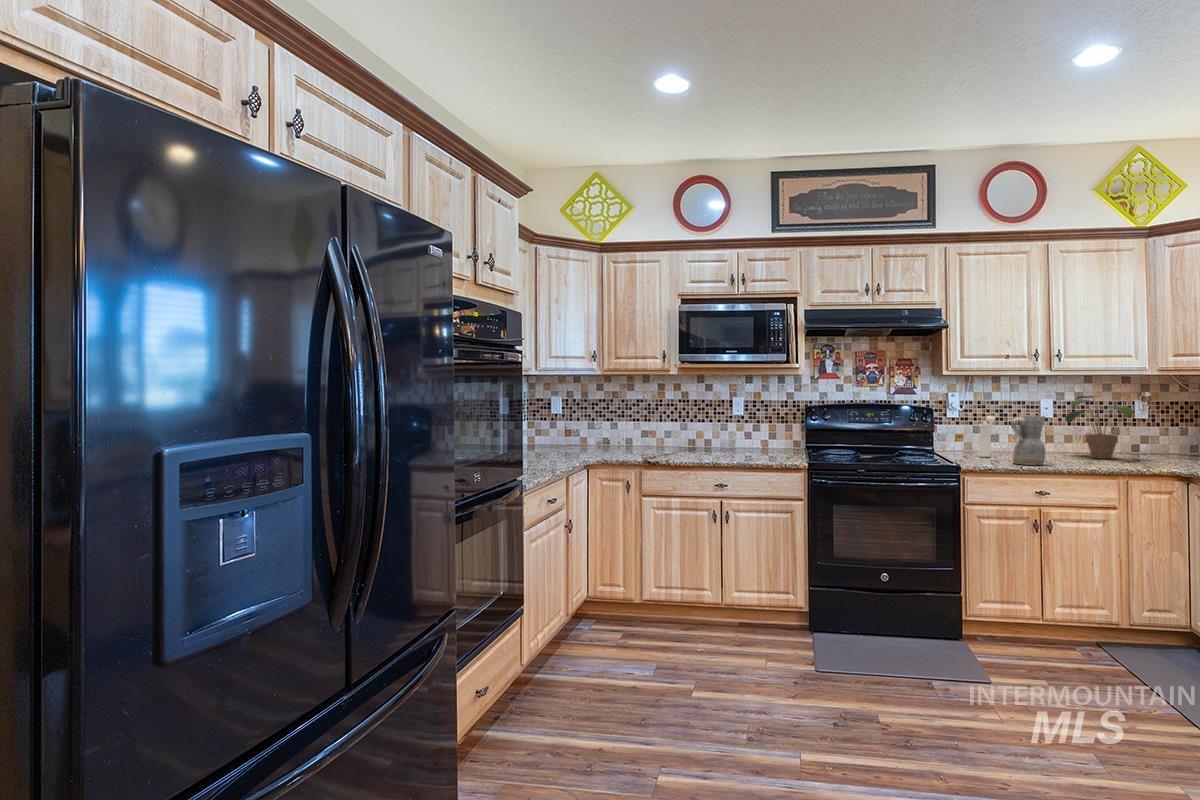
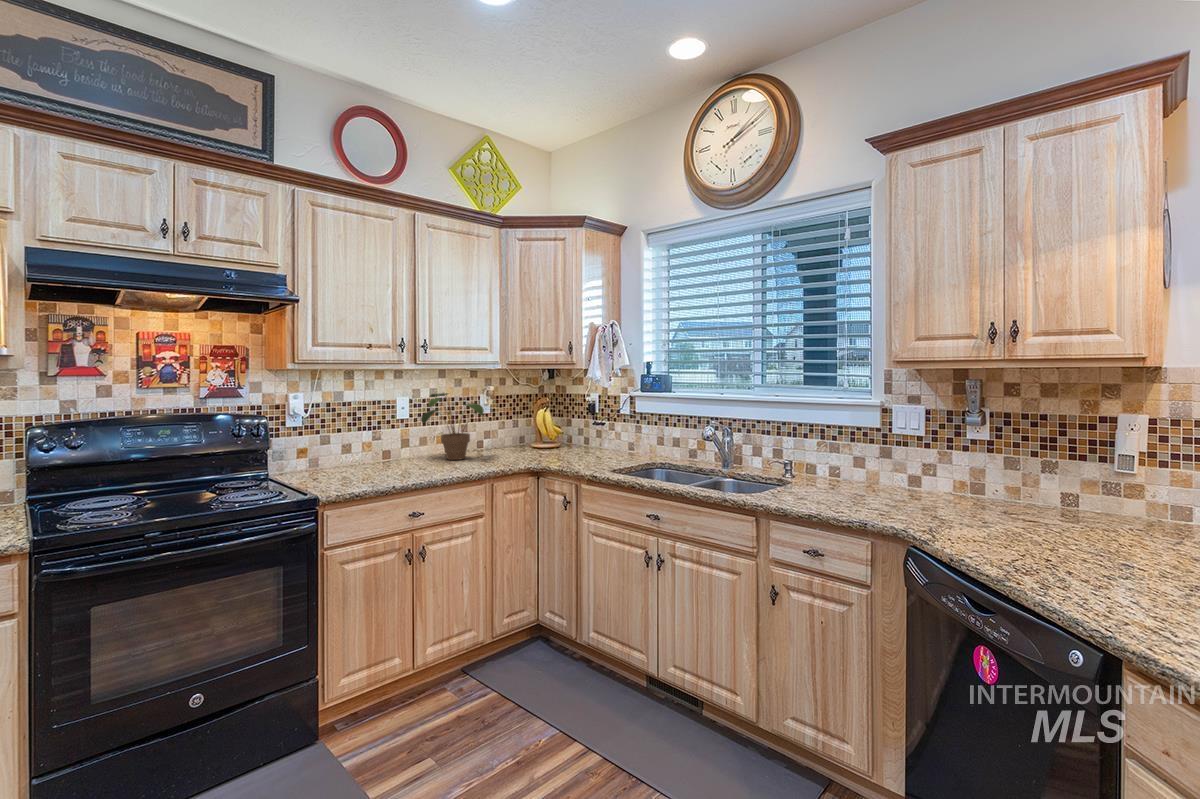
ceramic pitcher: present [1011,415,1045,465] -> none [372,420,412,483]
pepper mill: present [979,416,995,457] -> none [330,421,349,475]

